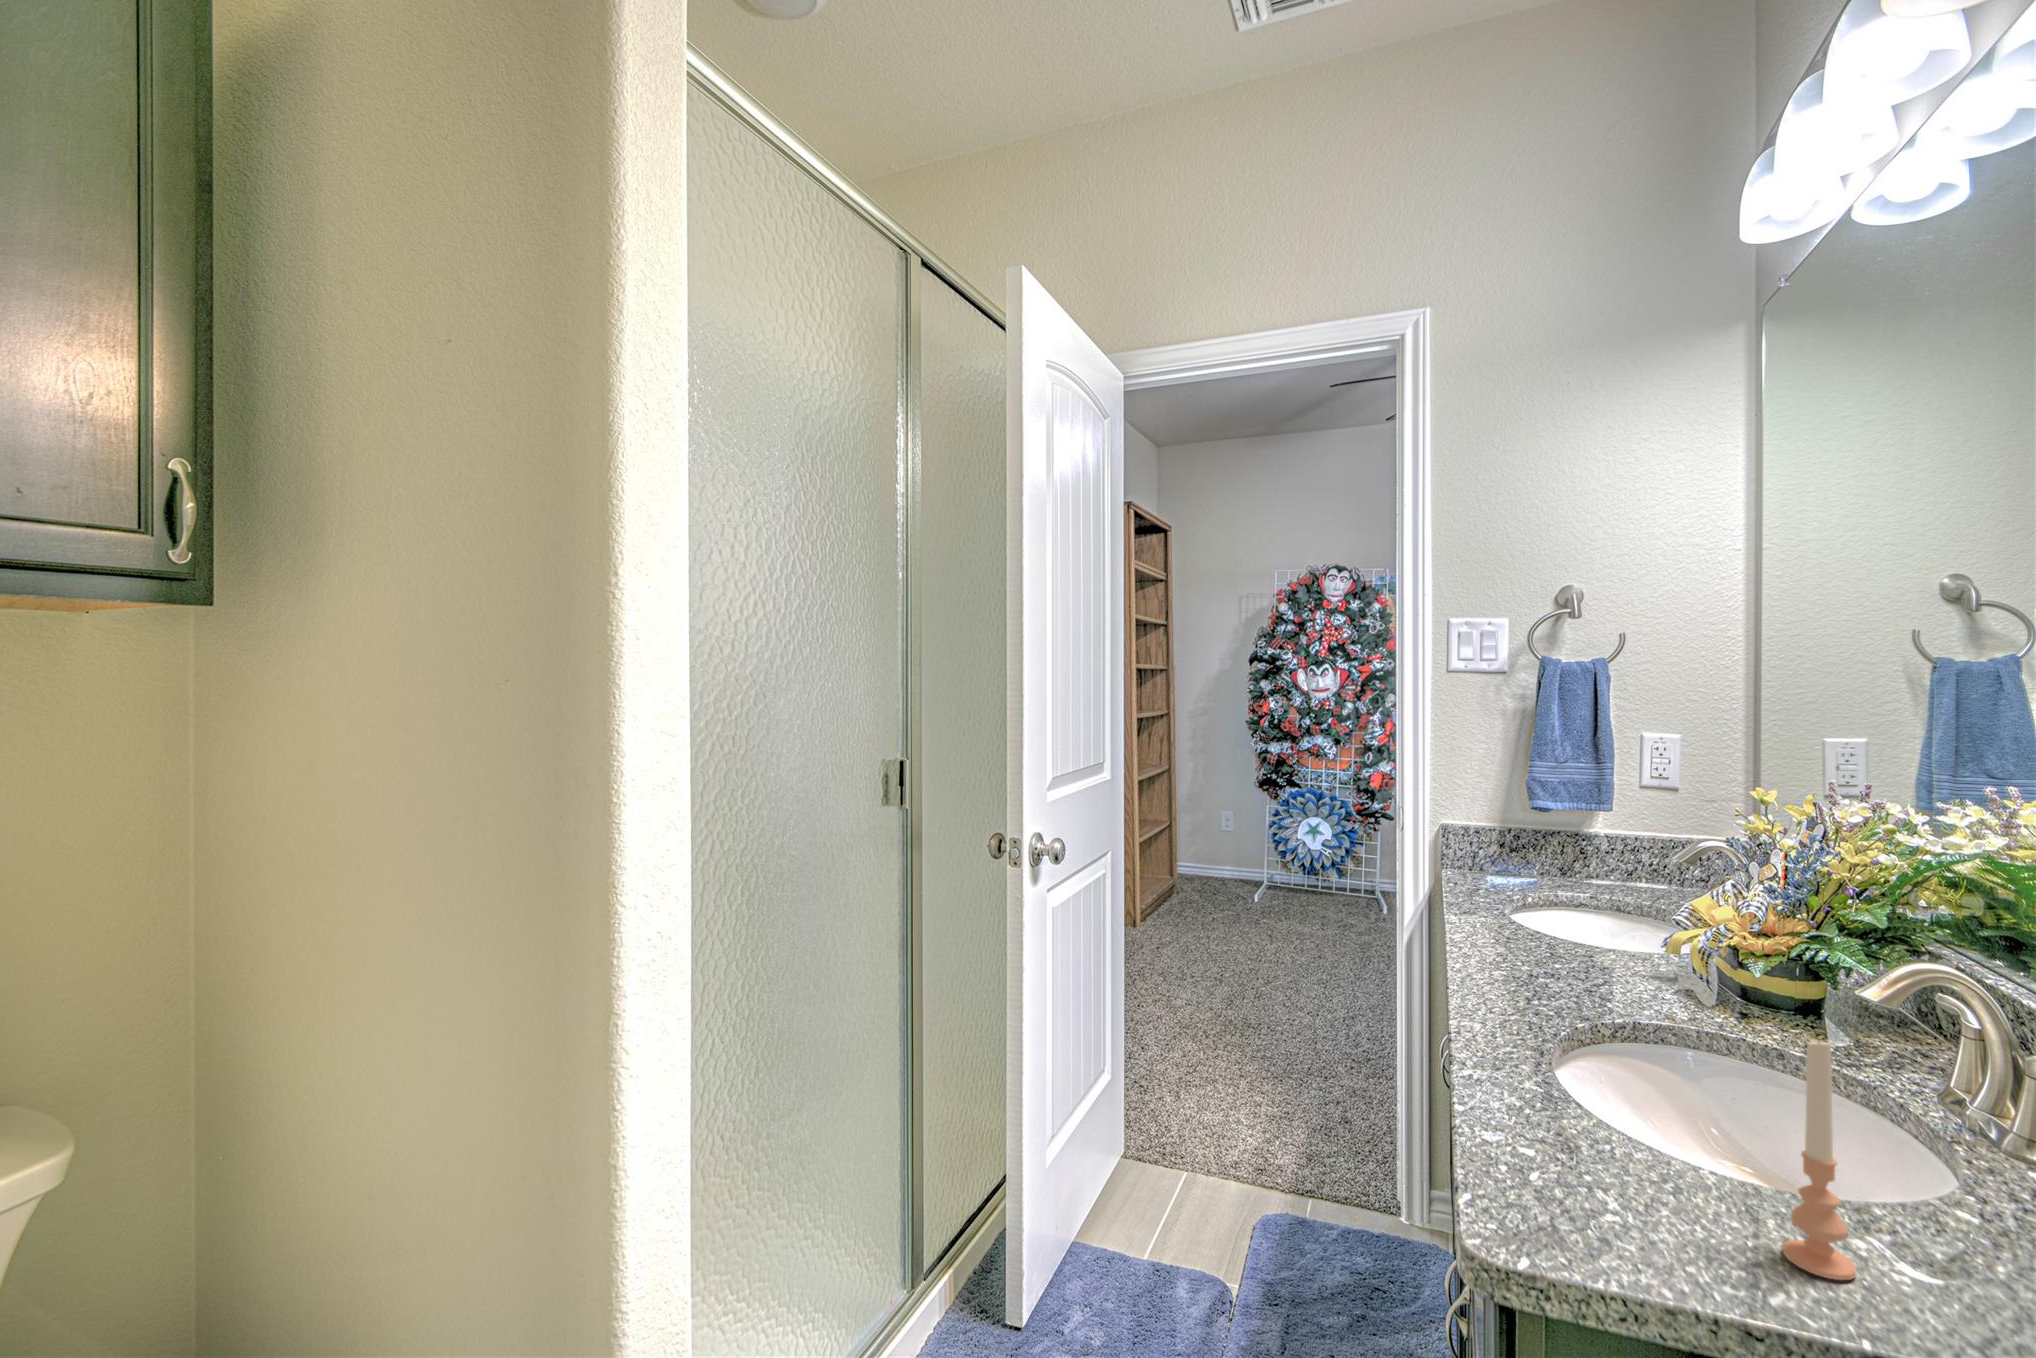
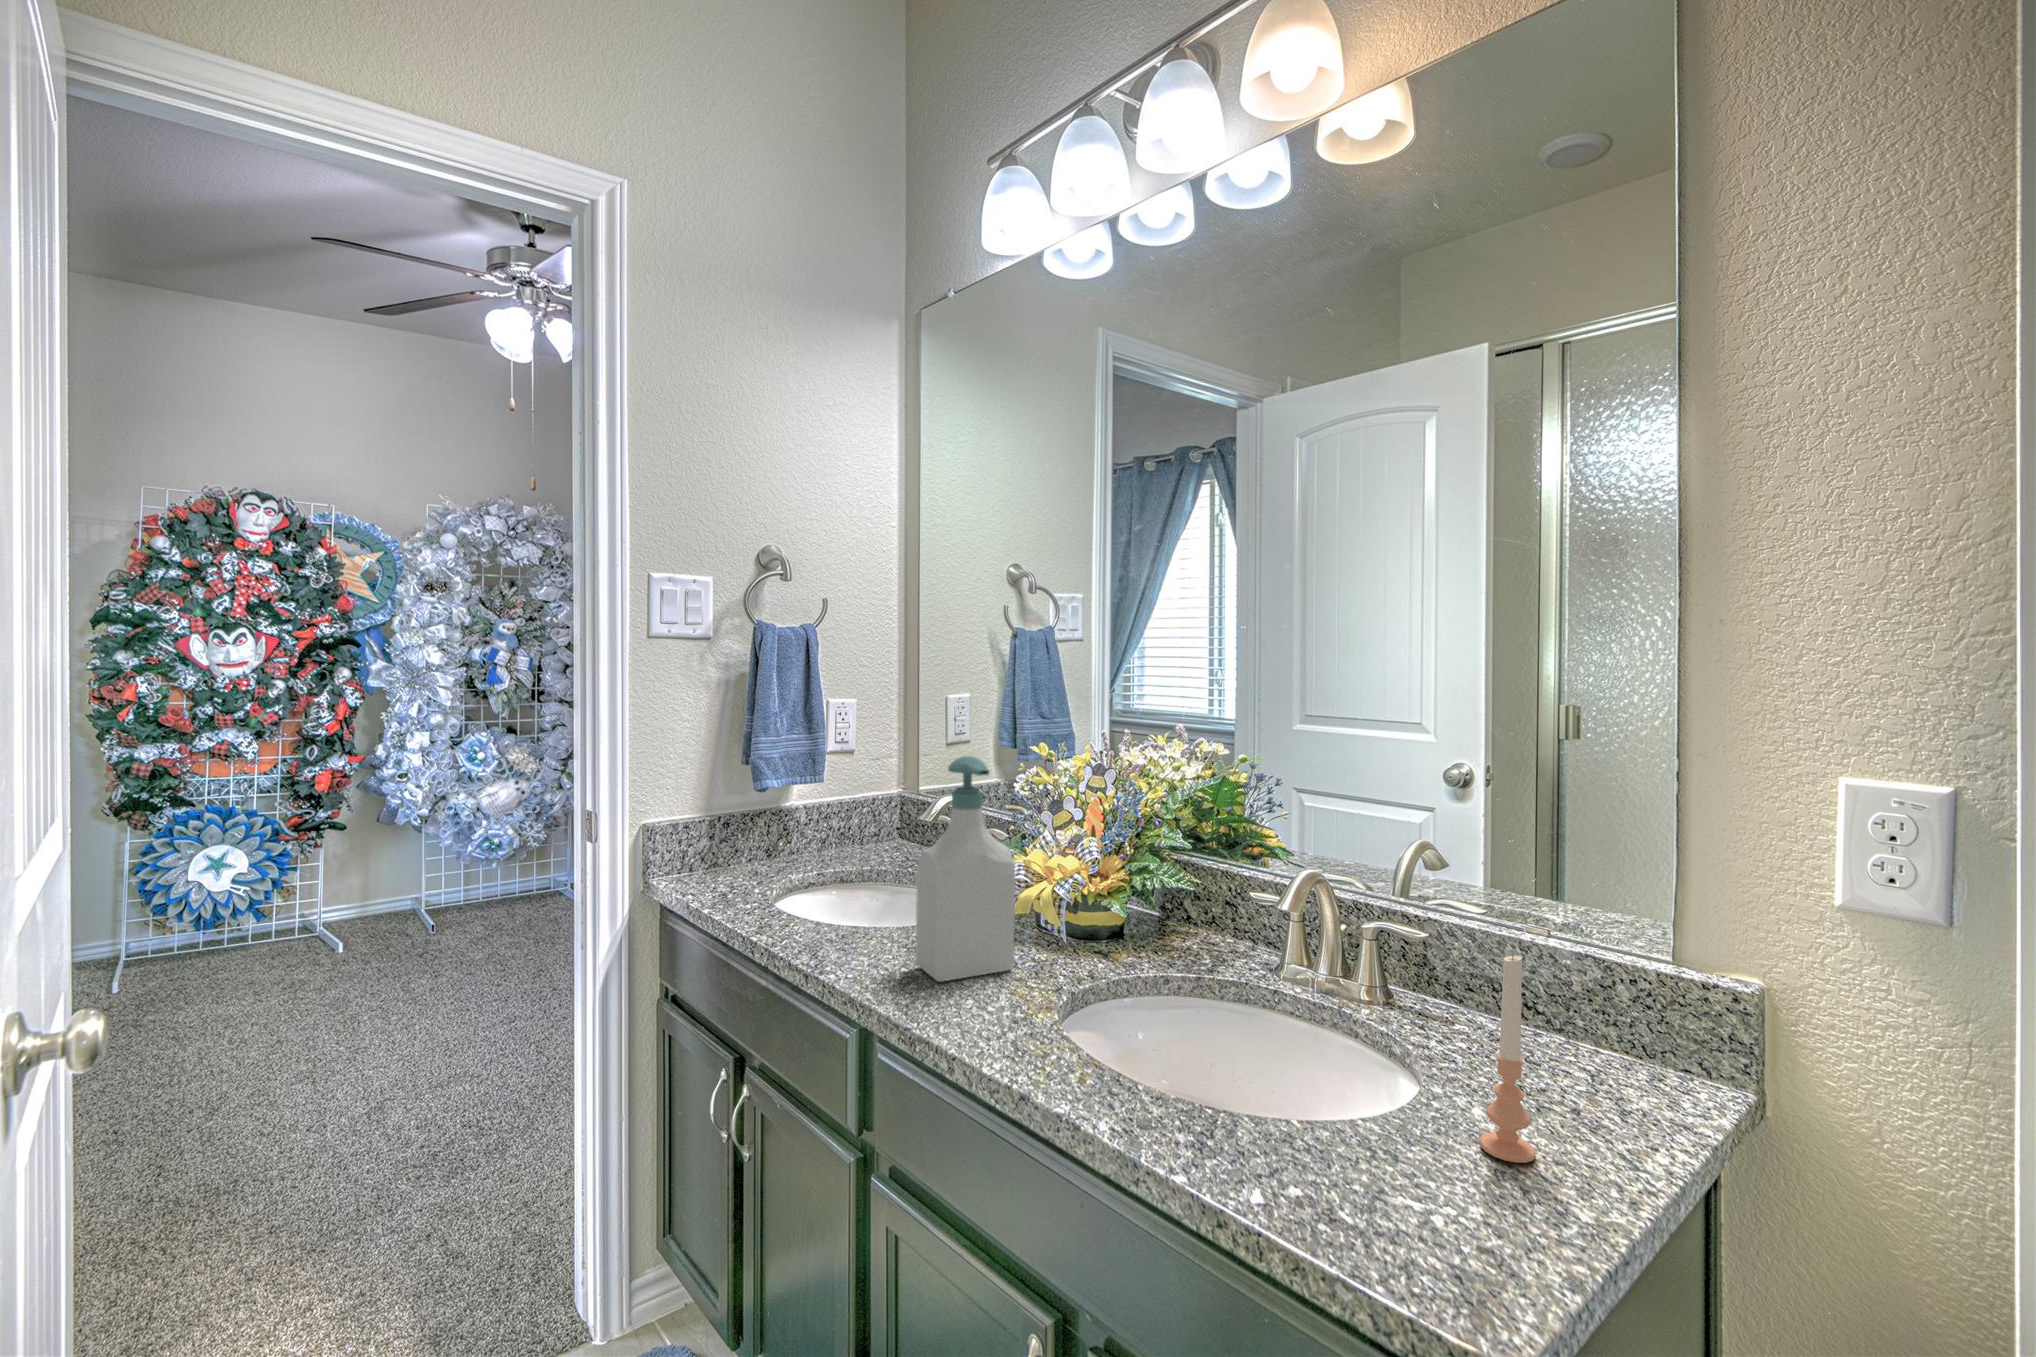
soap bottle: none [1517,782,1615,993] -> present [916,756,1015,982]

